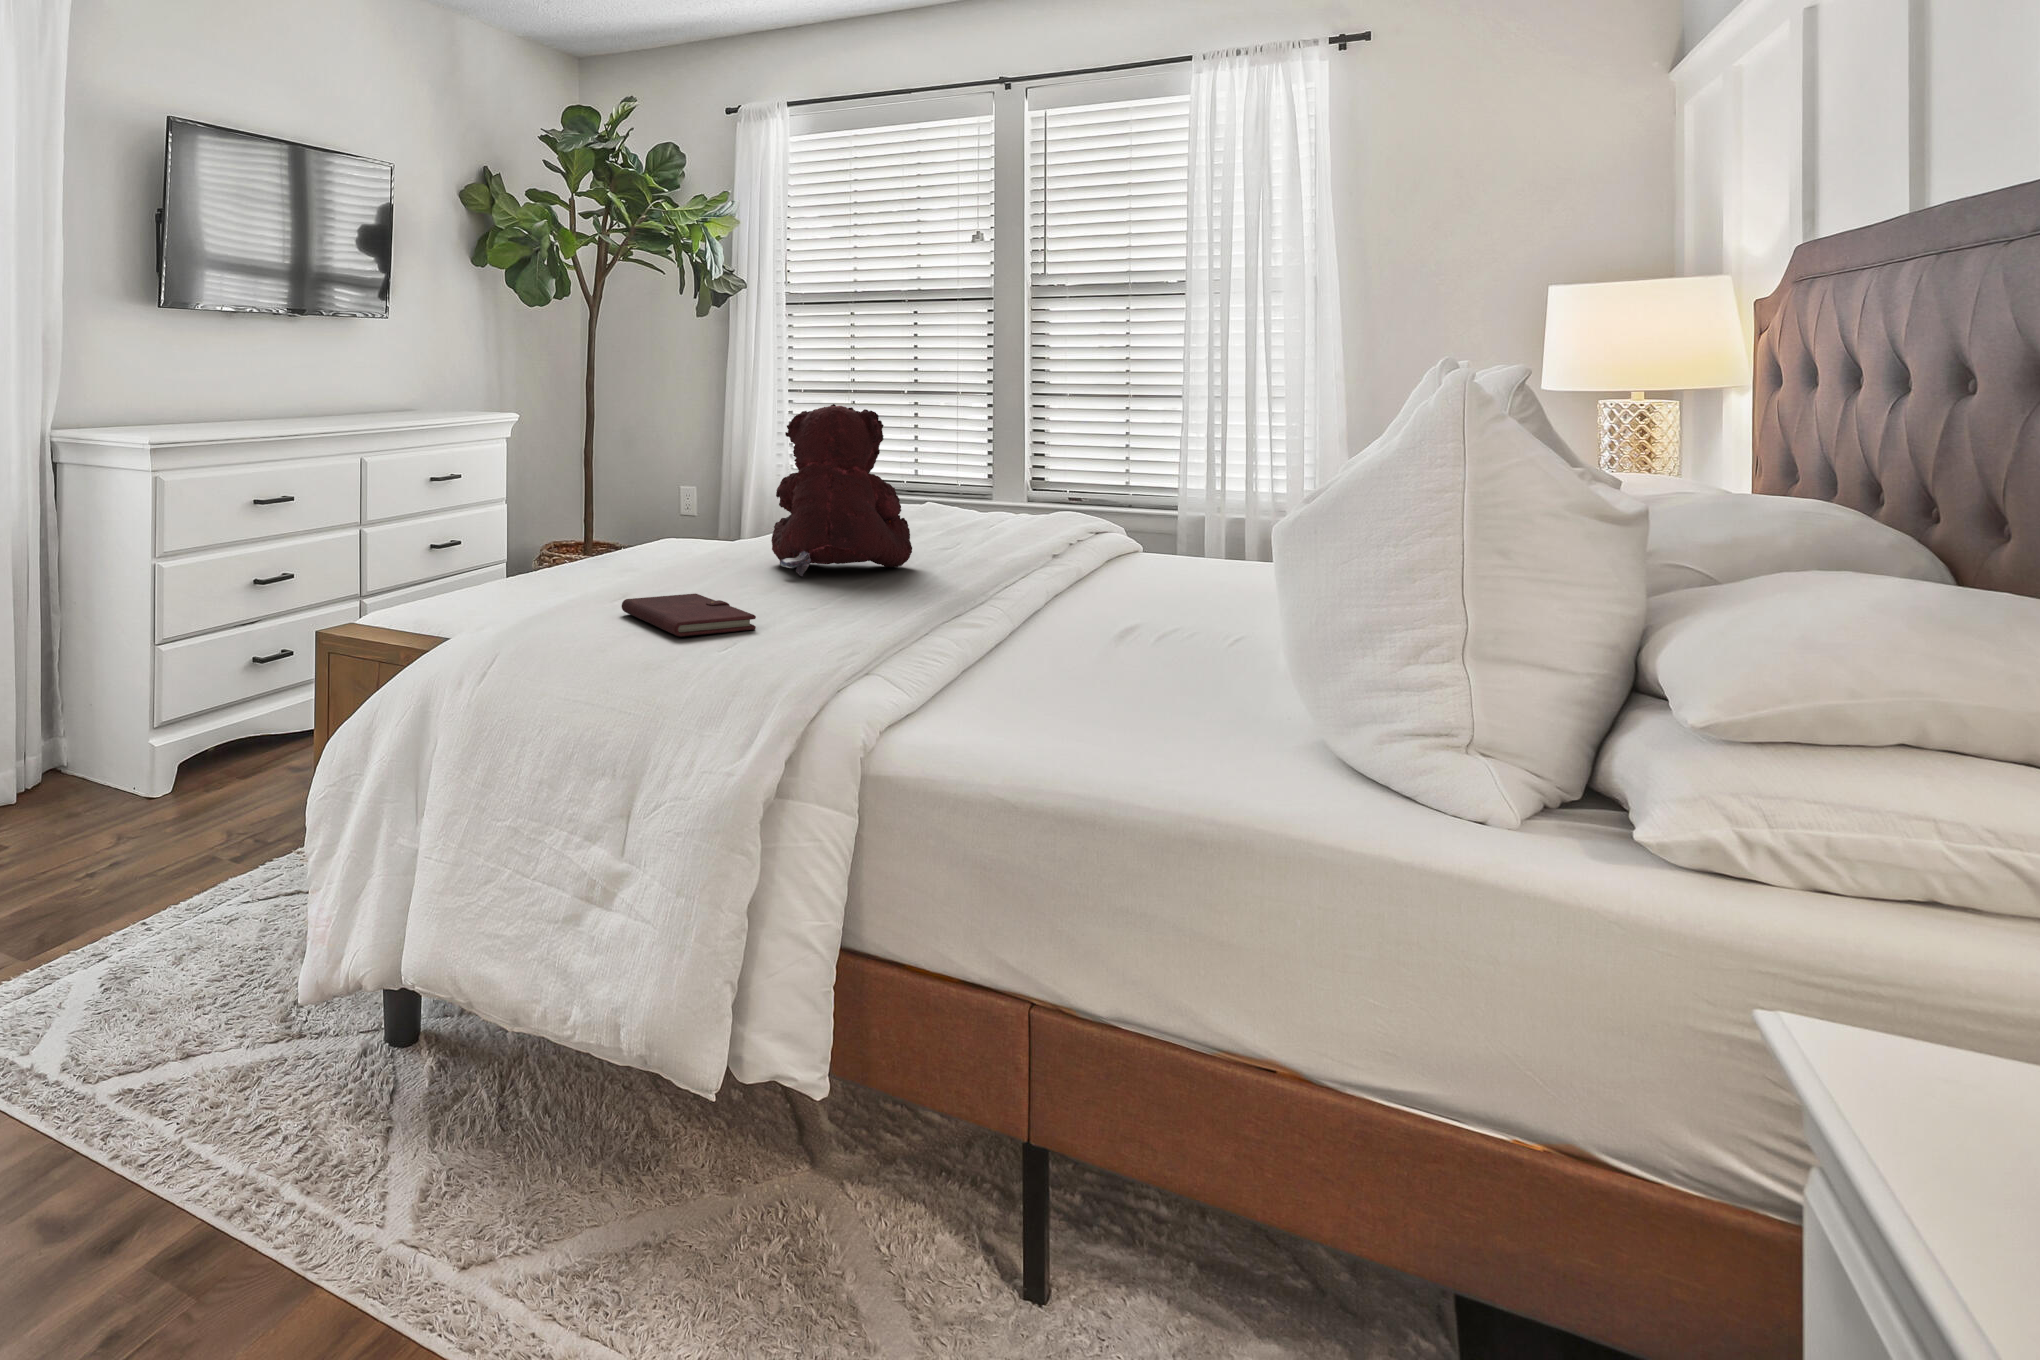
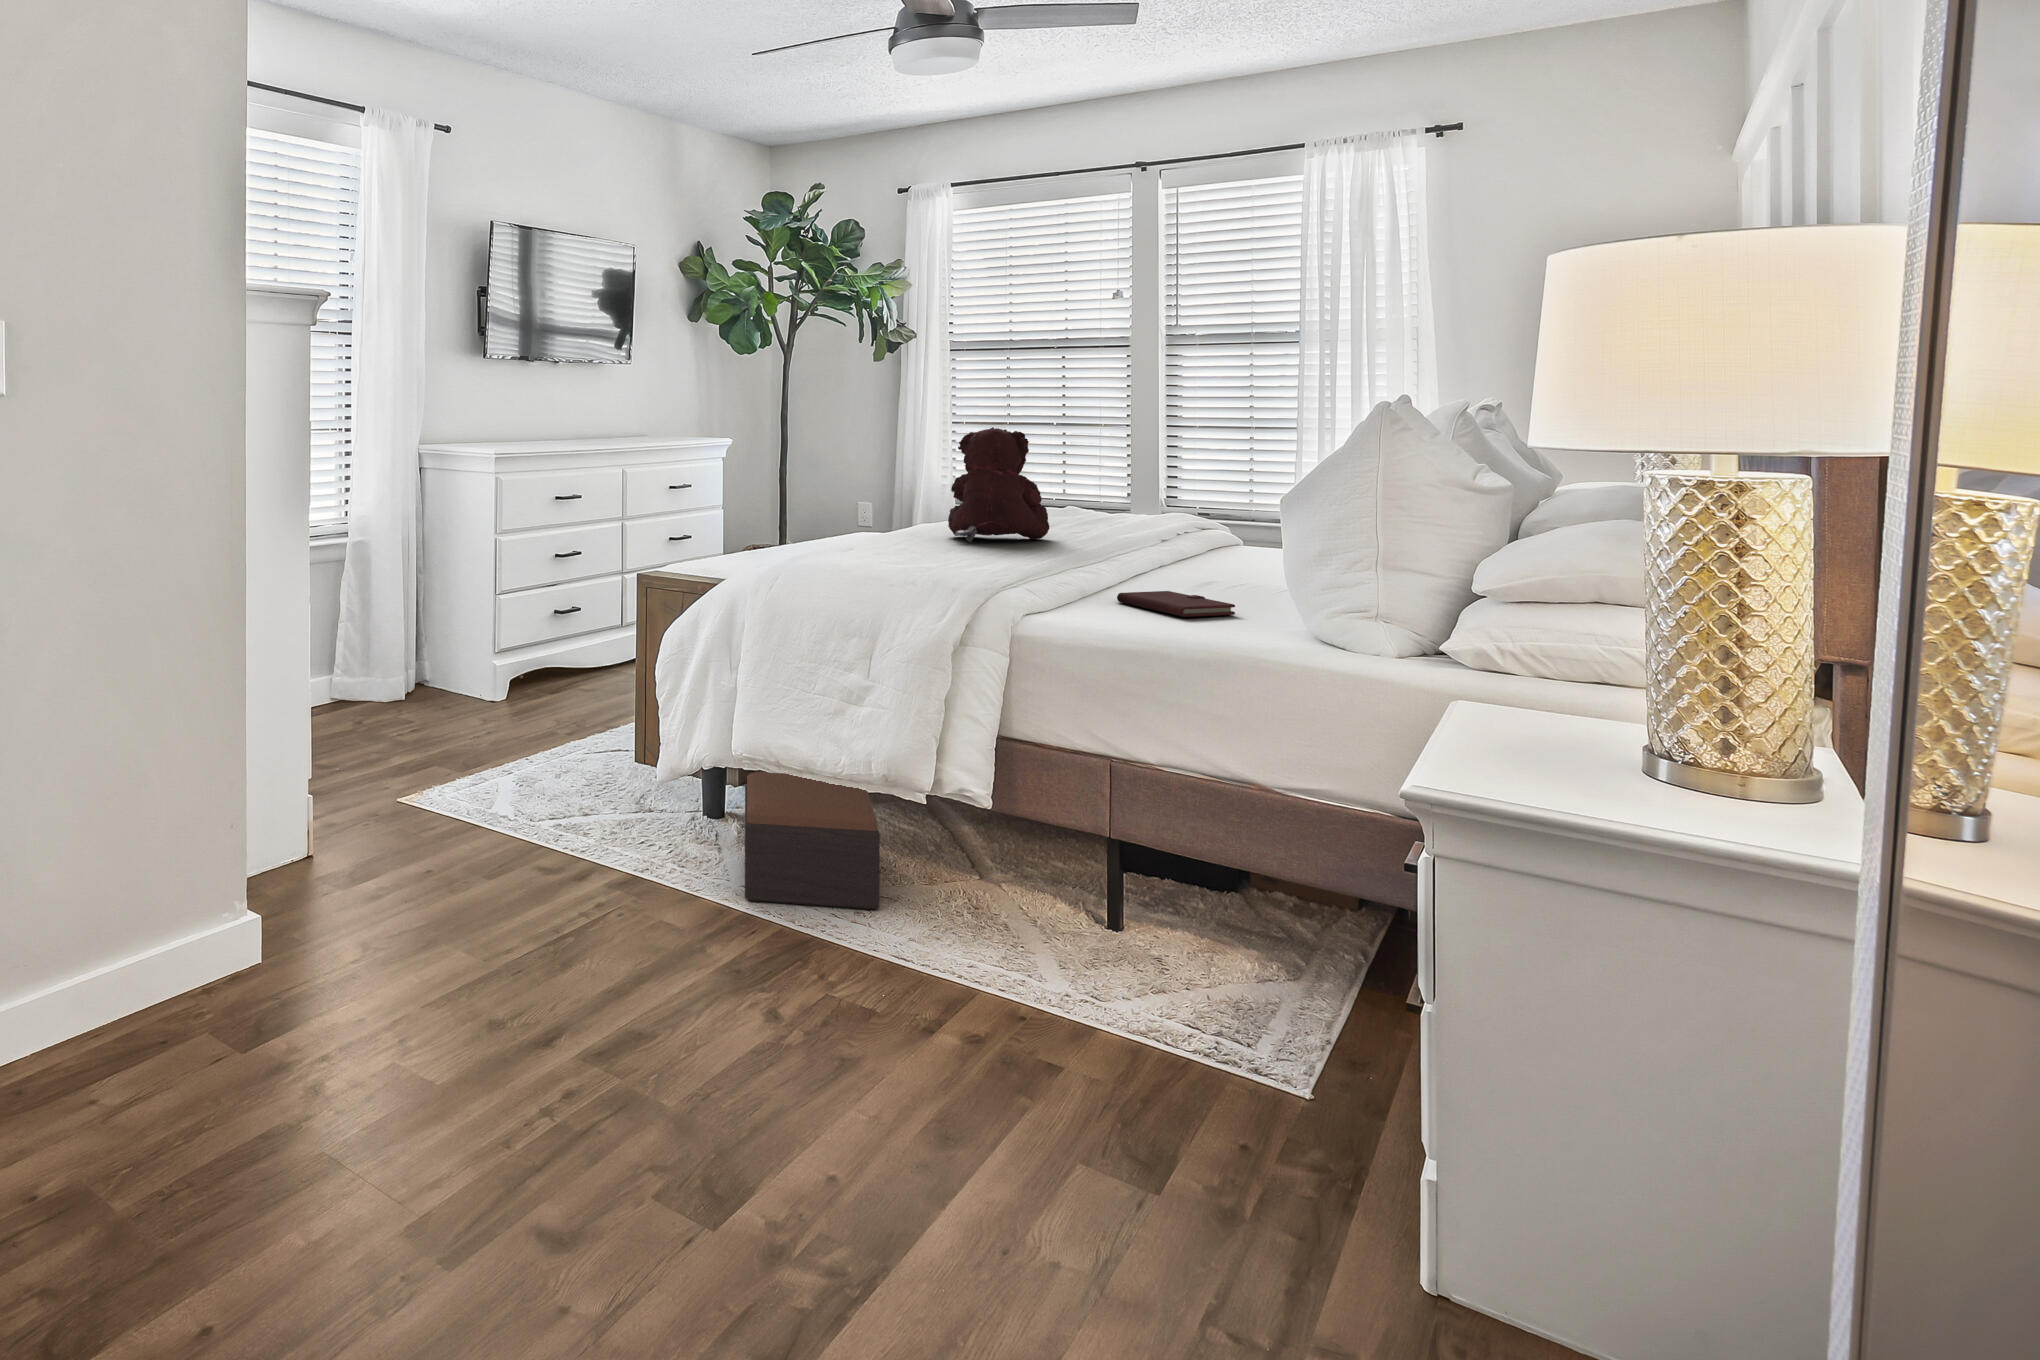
notebook: present [622,594,756,637] -> present [1117,591,1235,617]
footstool: none [395,1003,636,1290] -> present [745,772,880,910]

